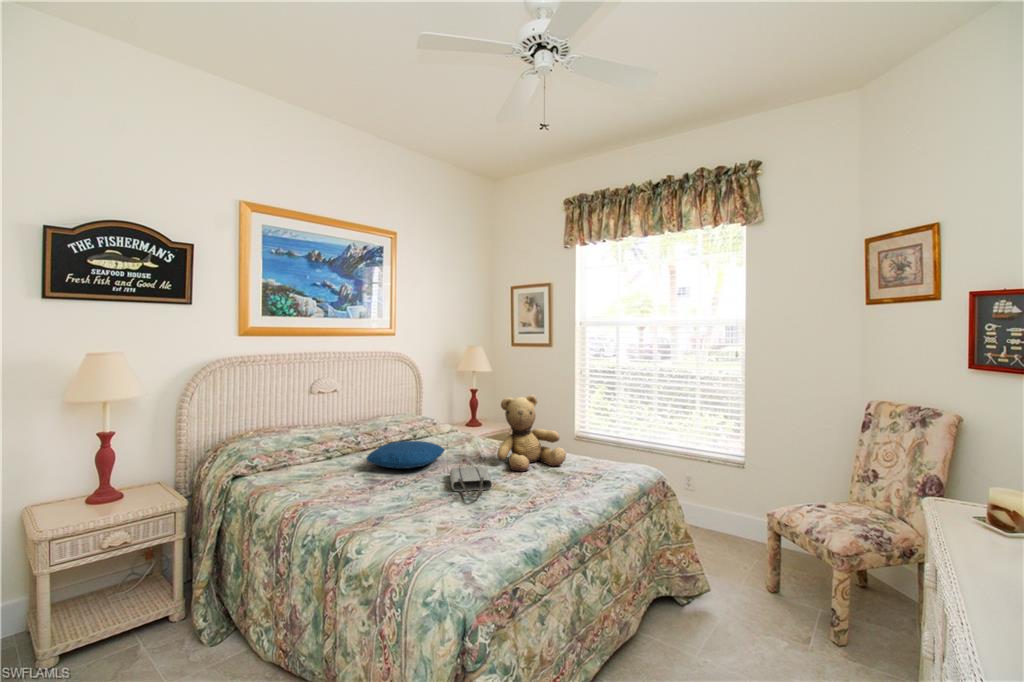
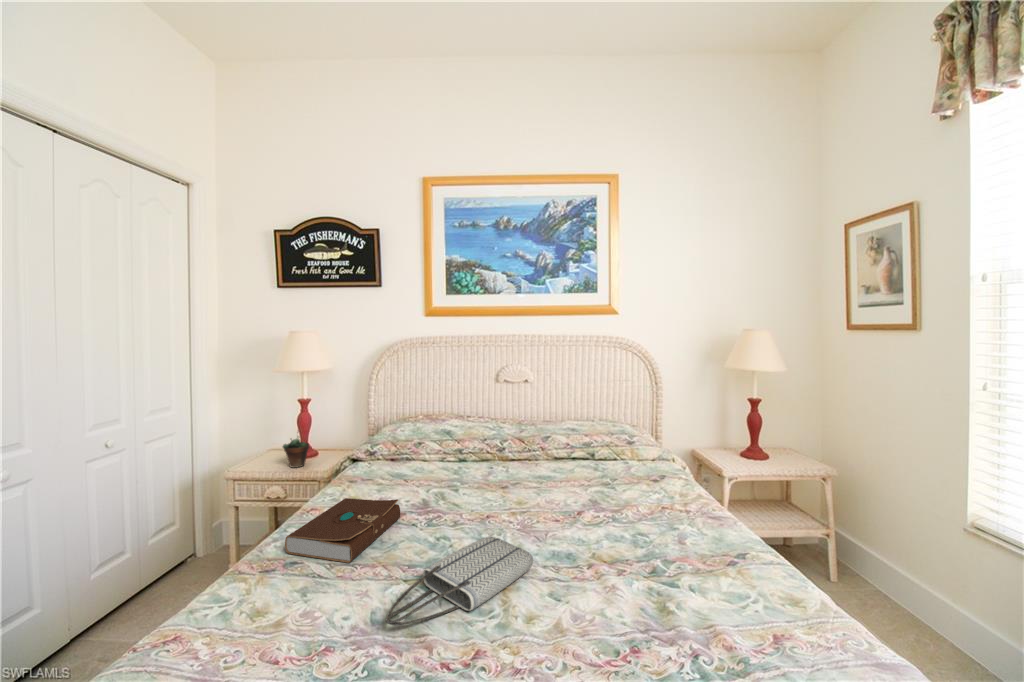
teddy bear: present [497,395,566,472] -> none [587,431,732,619]
pillow: present [366,441,444,468] -> none [438,463,552,513]
succulent plant: none [118,462,151,507] -> present [283,430,309,468]
book: none [327,469,399,510] -> present [285,498,400,563]

